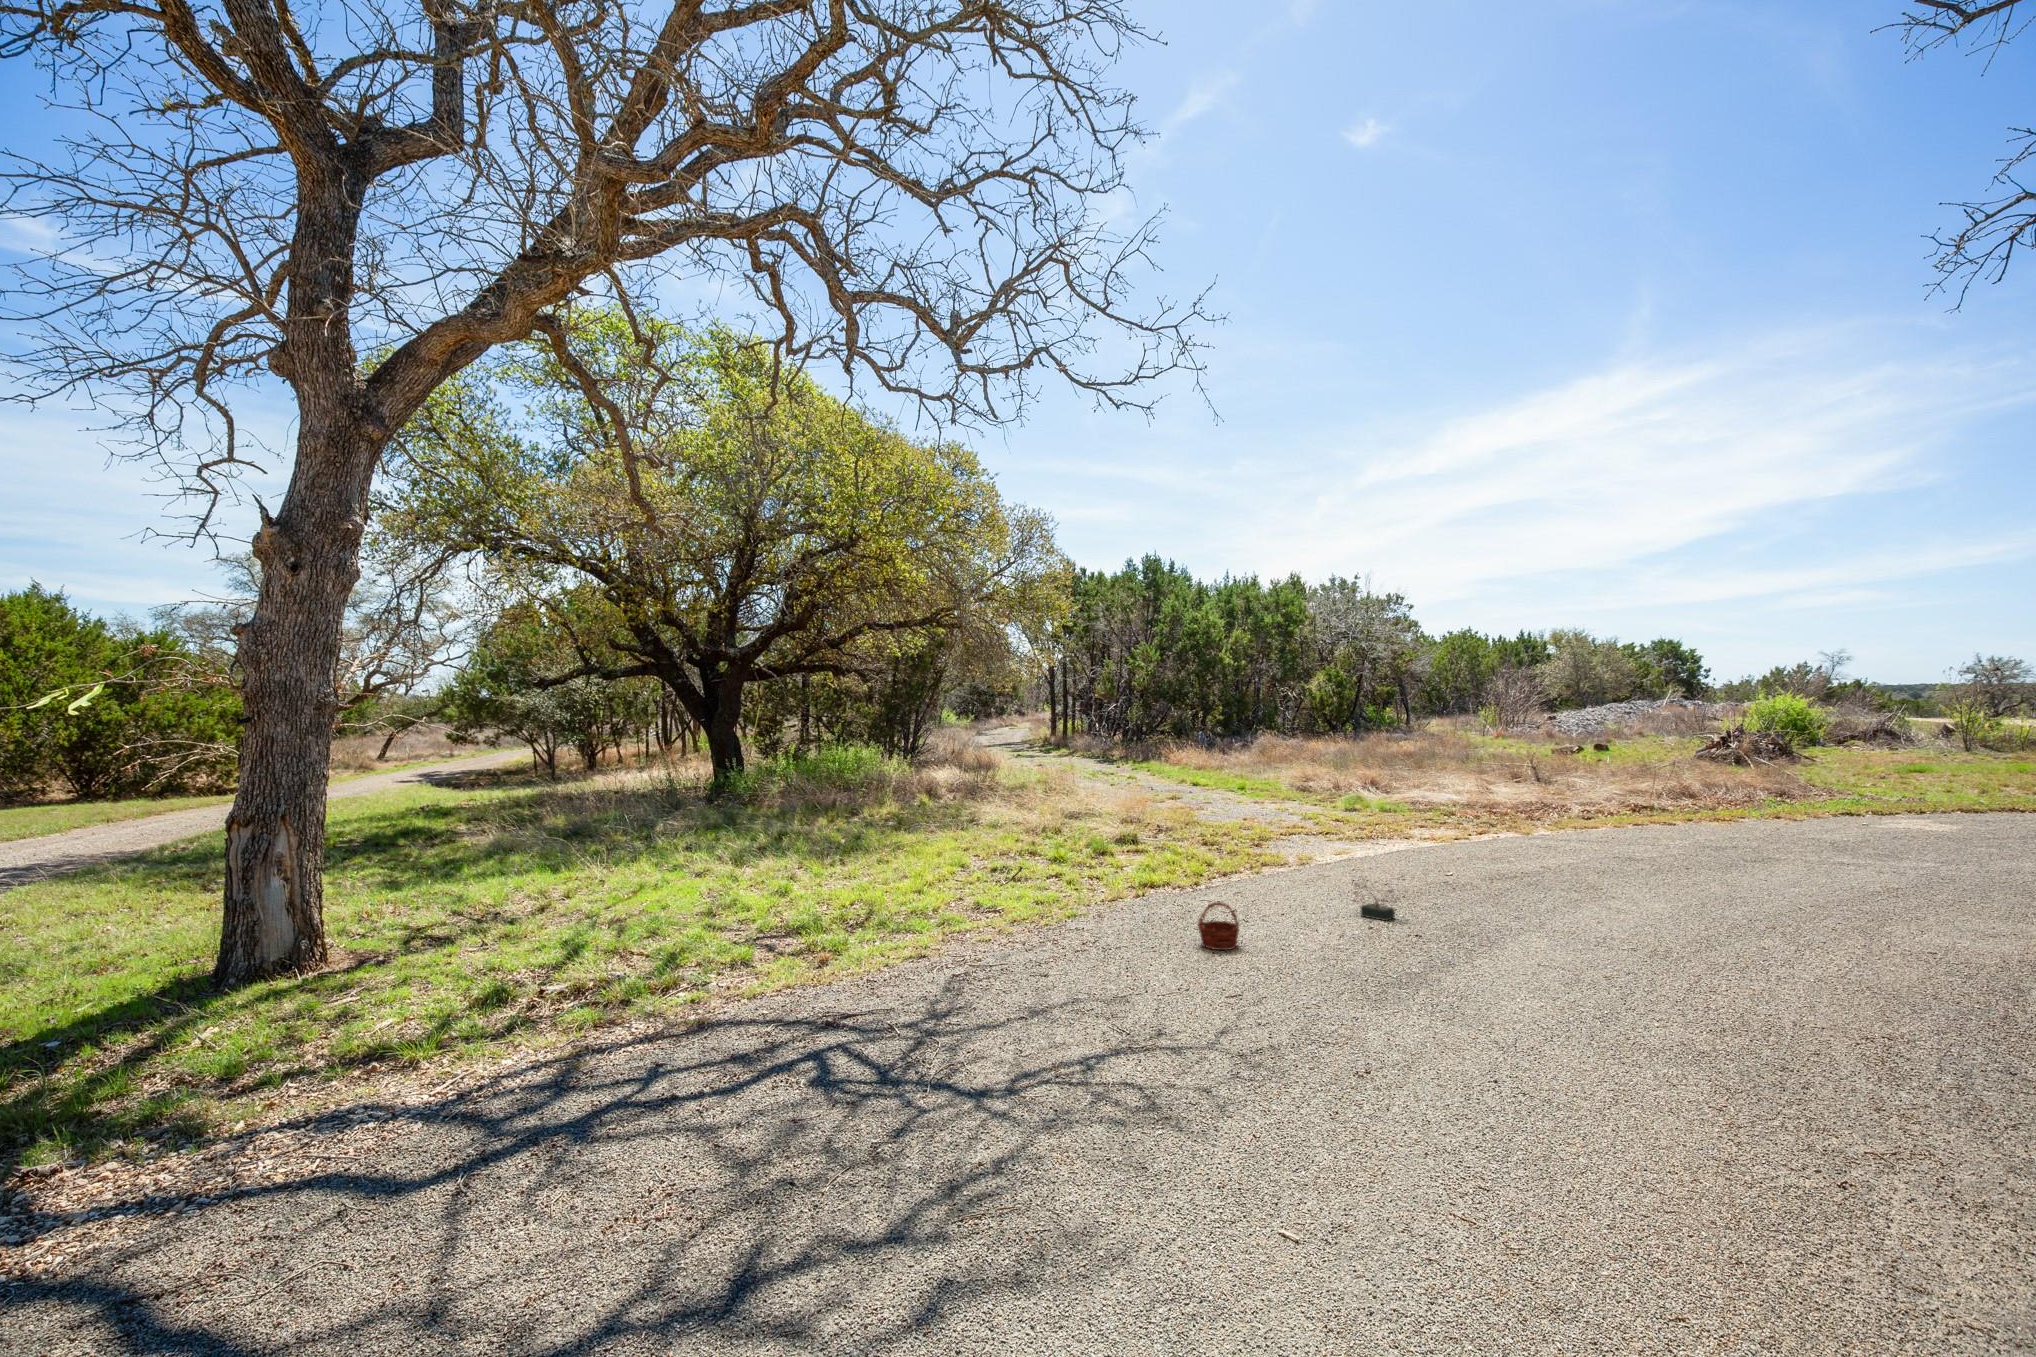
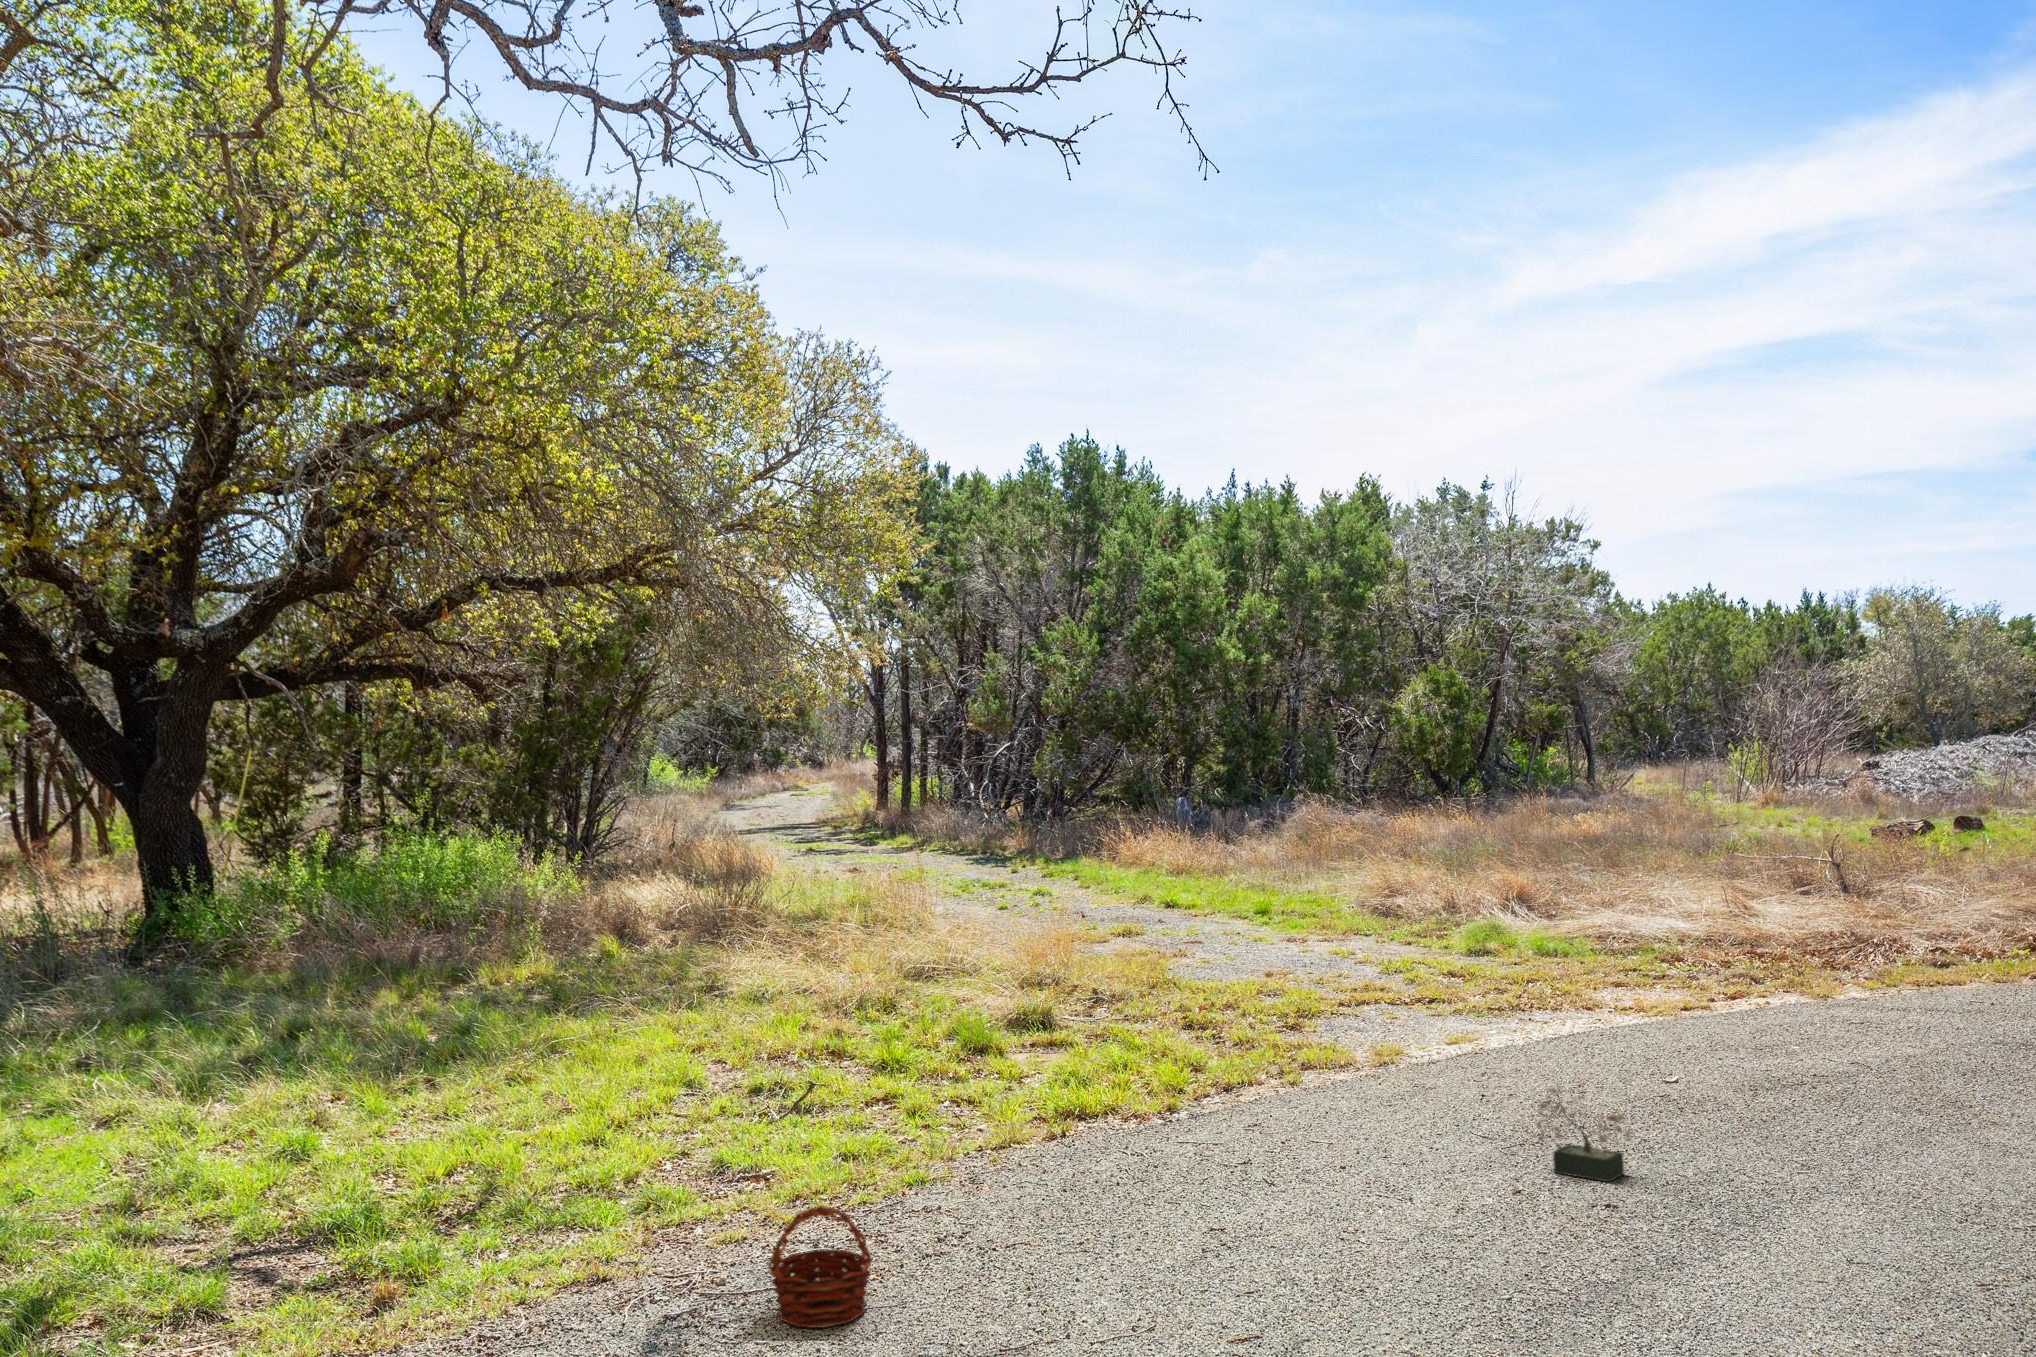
basket: present [1198,902,1240,950] -> present [768,1206,872,1328]

